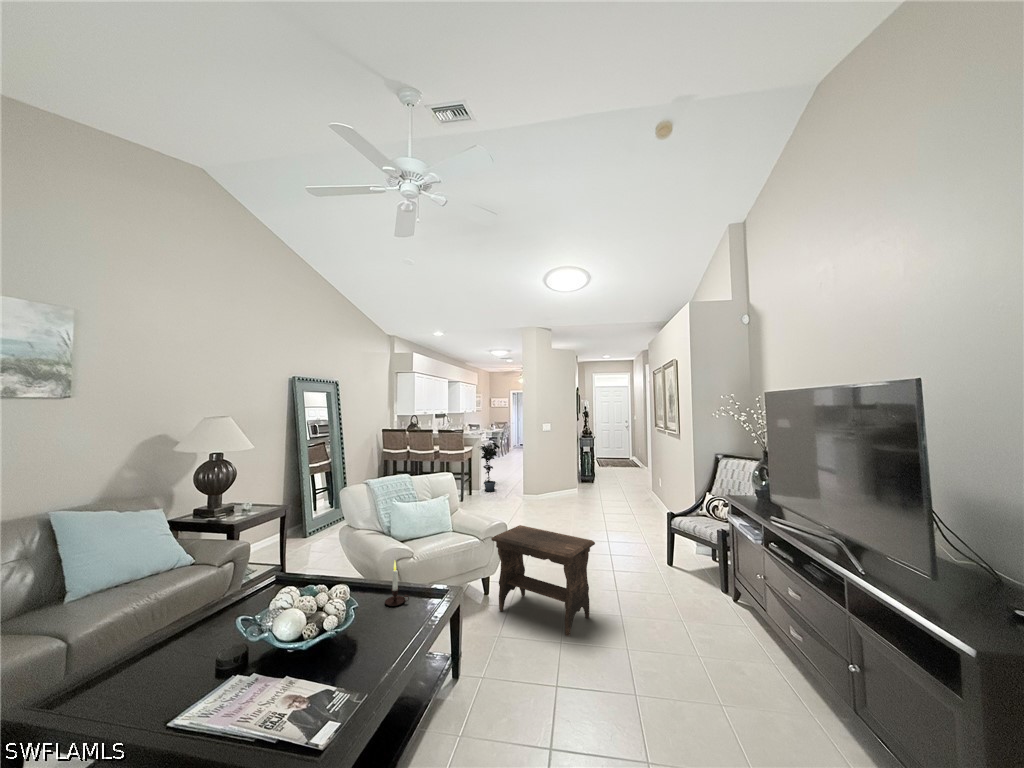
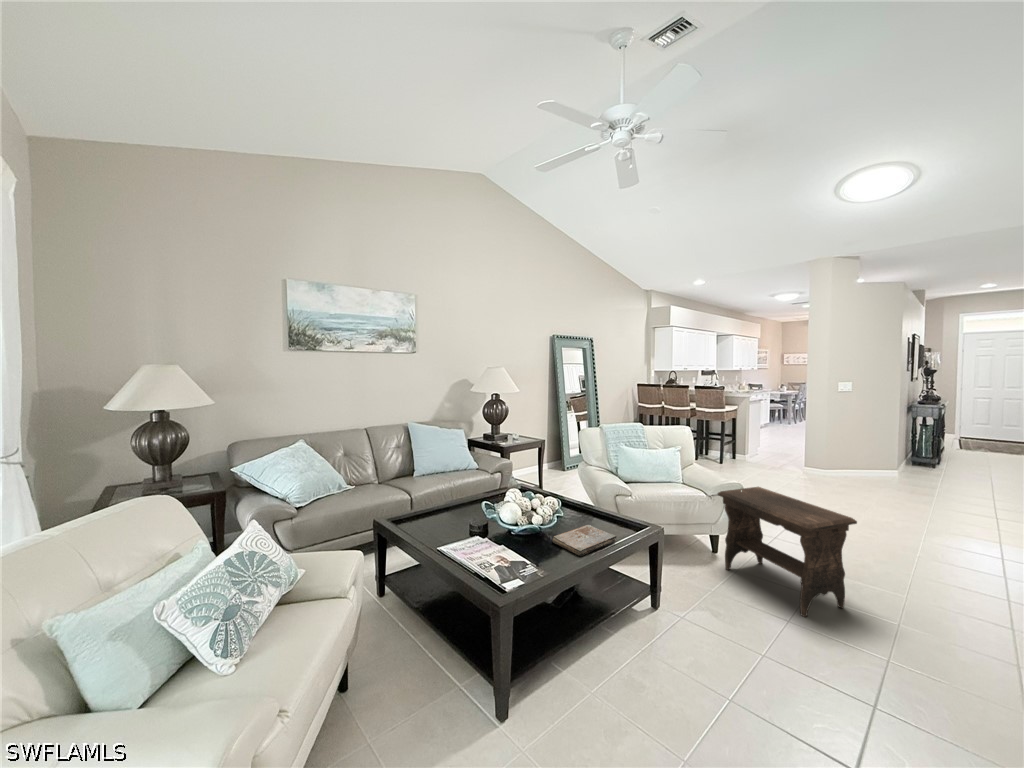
potted plant: present [480,441,500,492] -> none [745,400,775,457]
candle: present [385,561,409,606] -> none [591,487,611,526]
book: none [350,609,424,654] -> present [552,525,616,556]

